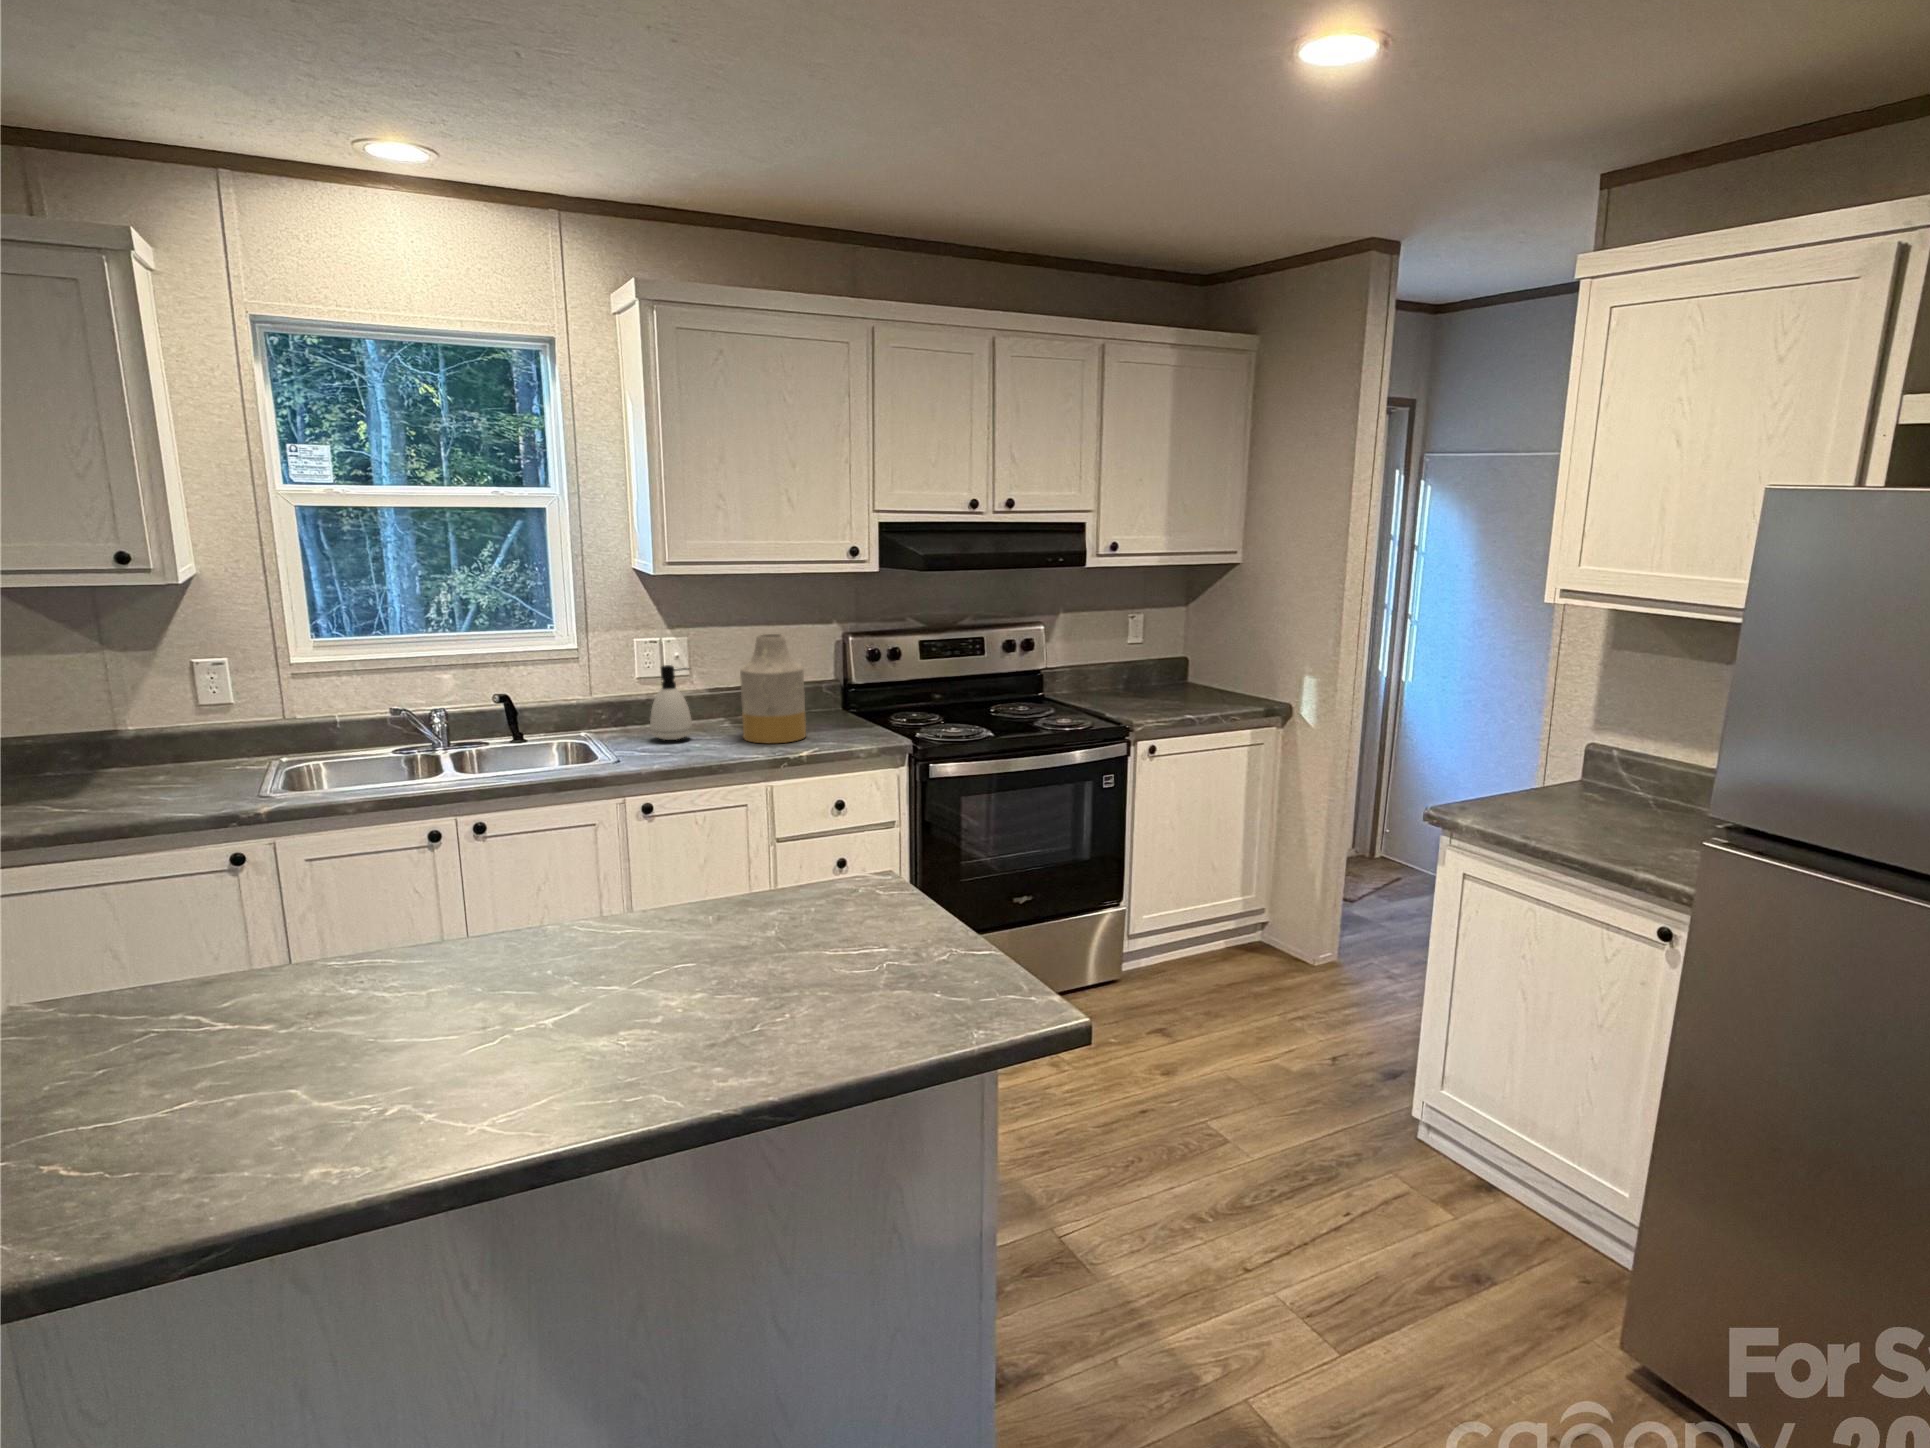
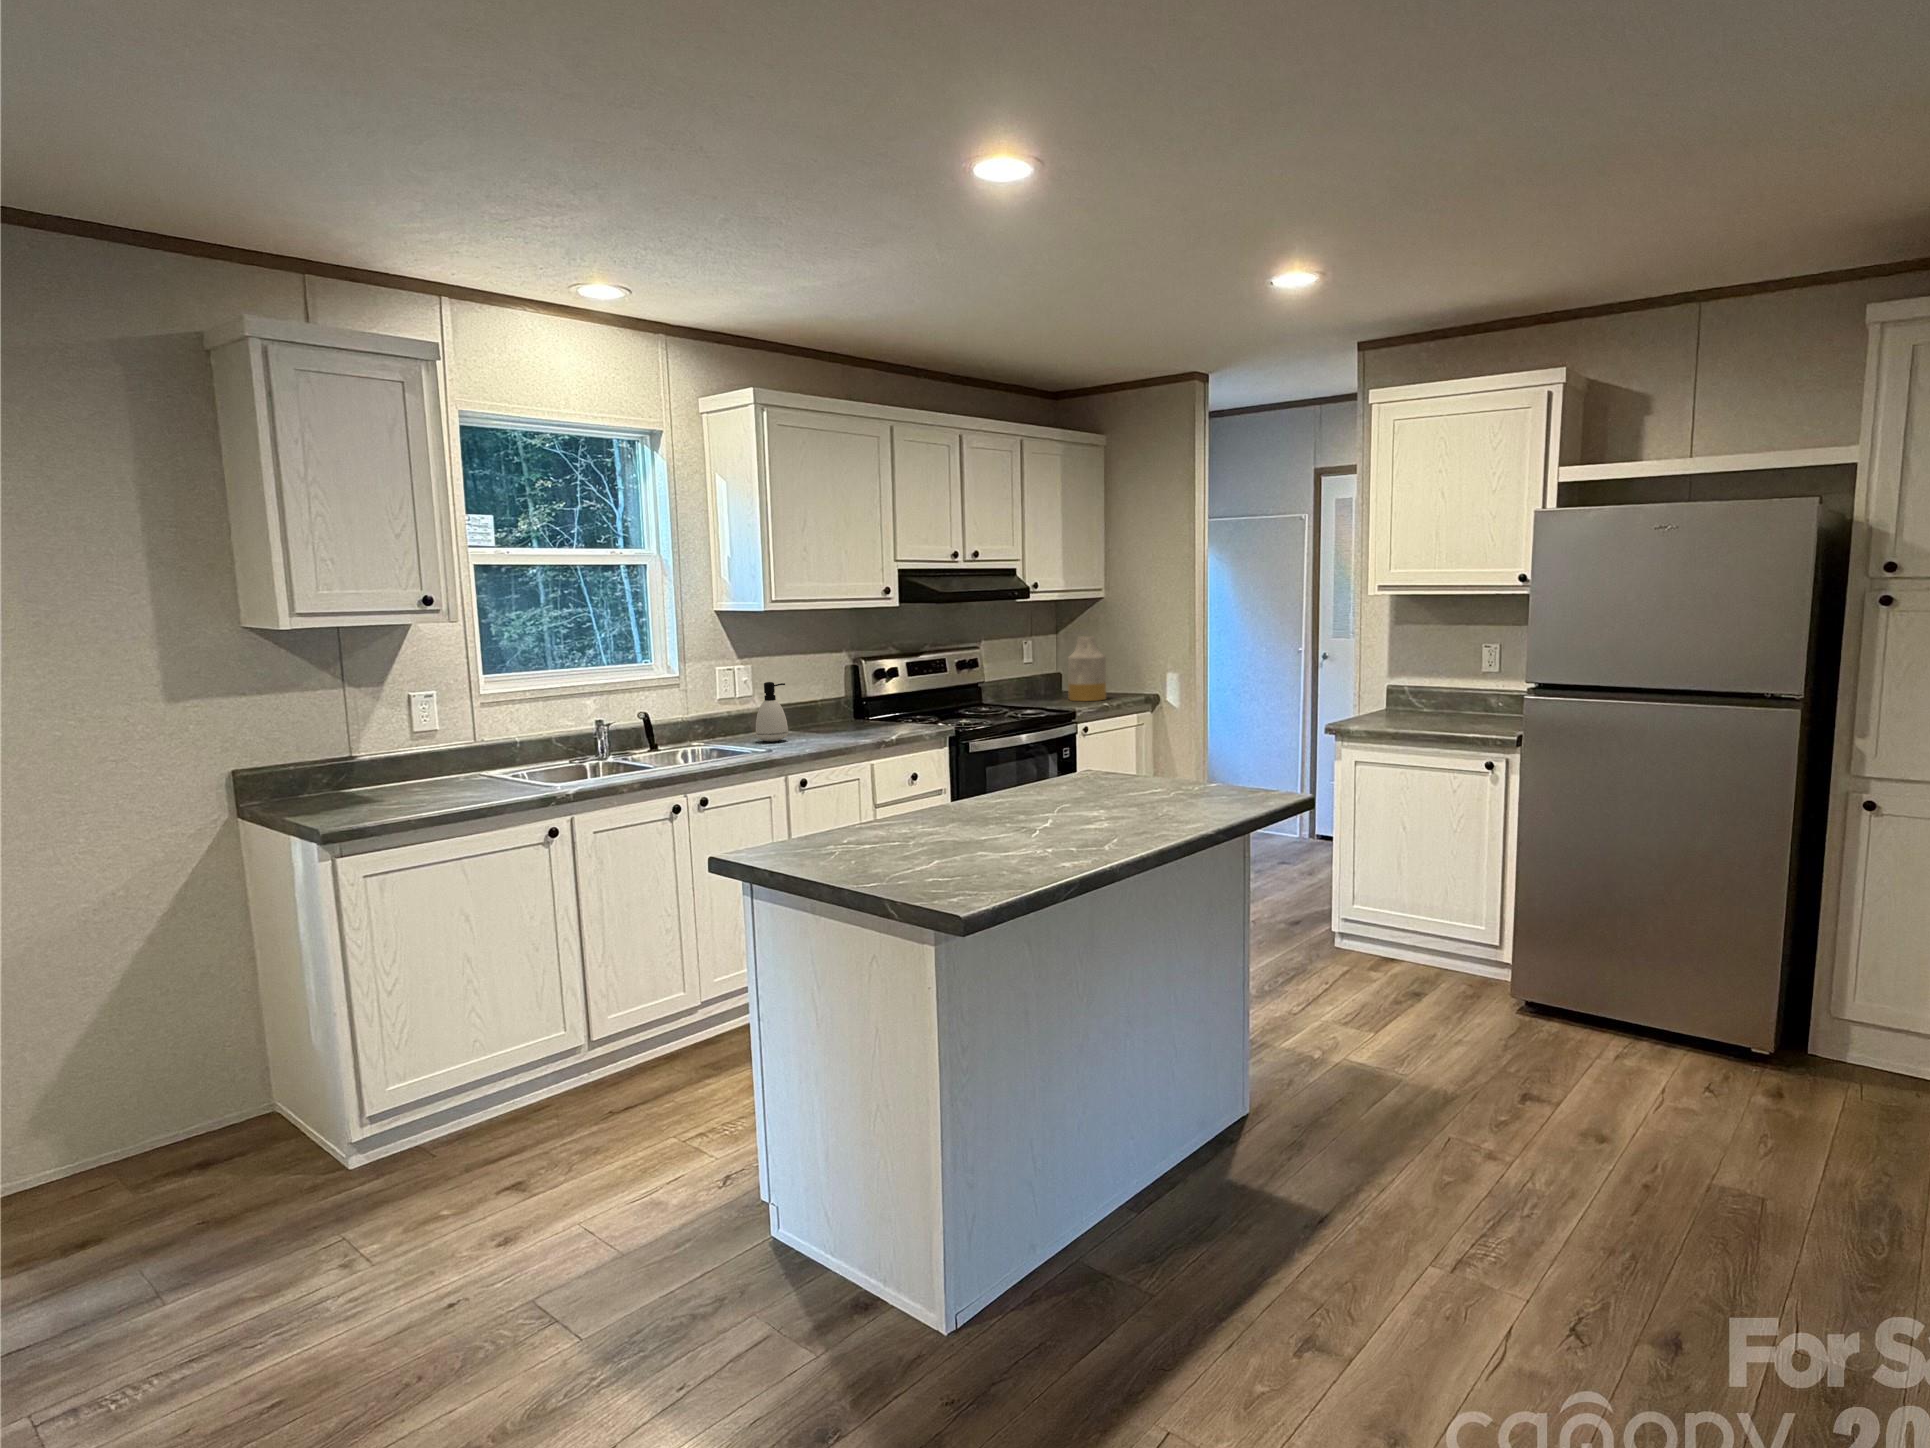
vase: present [740,634,806,744] -> present [1068,636,1106,701]

